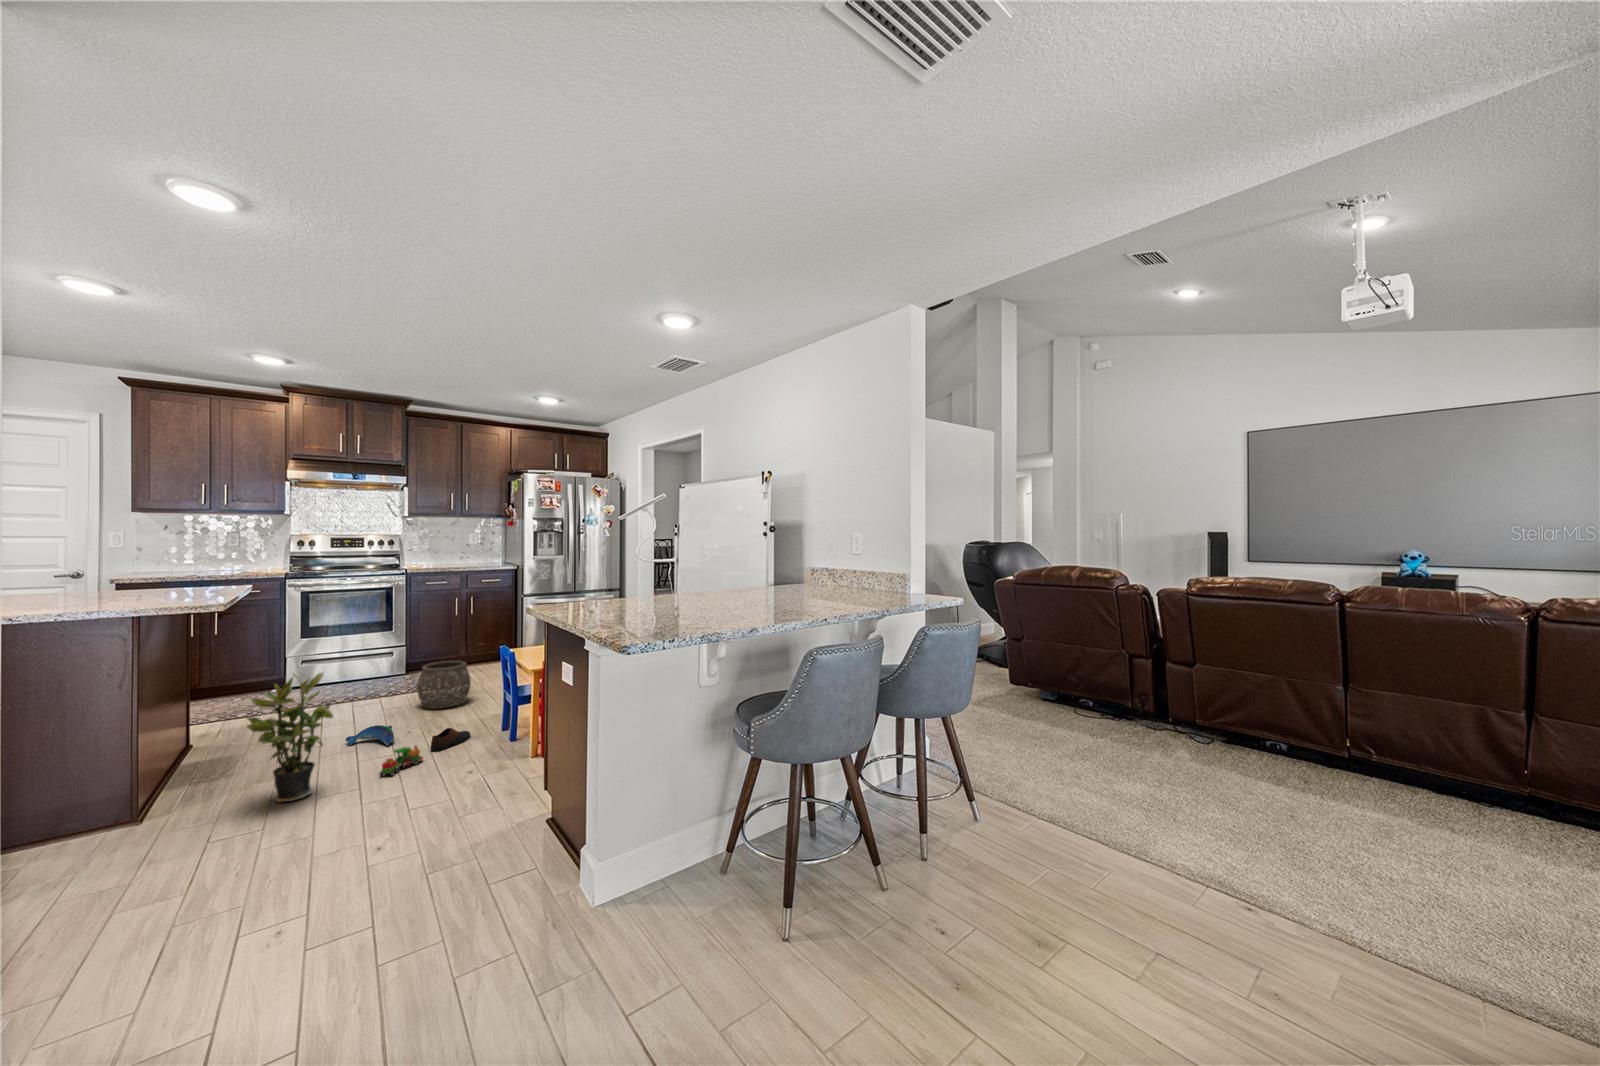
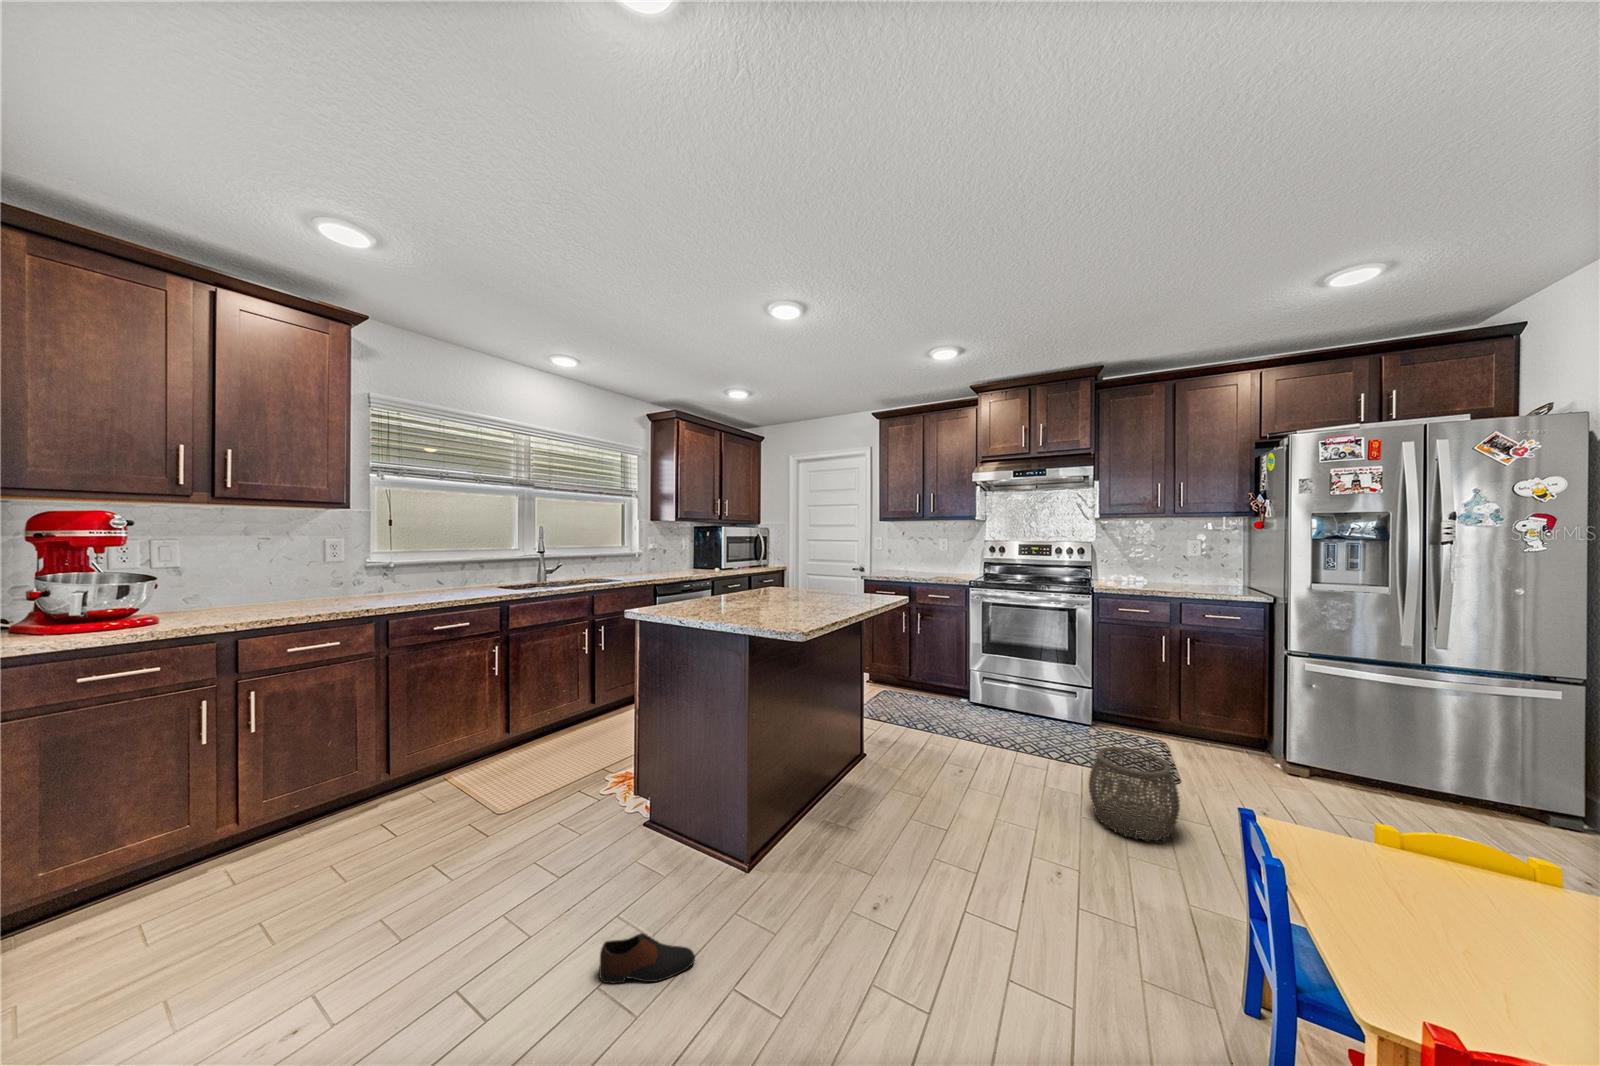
potted plant: present [247,673,333,803] -> none [798,757,905,979]
plush toy: present [345,725,394,746] -> none [971,844,1032,901]
shoe: present [431,728,470,752] -> present [599,933,695,983]
toy train: present [379,745,423,776] -> none [972,955,1059,1019]

